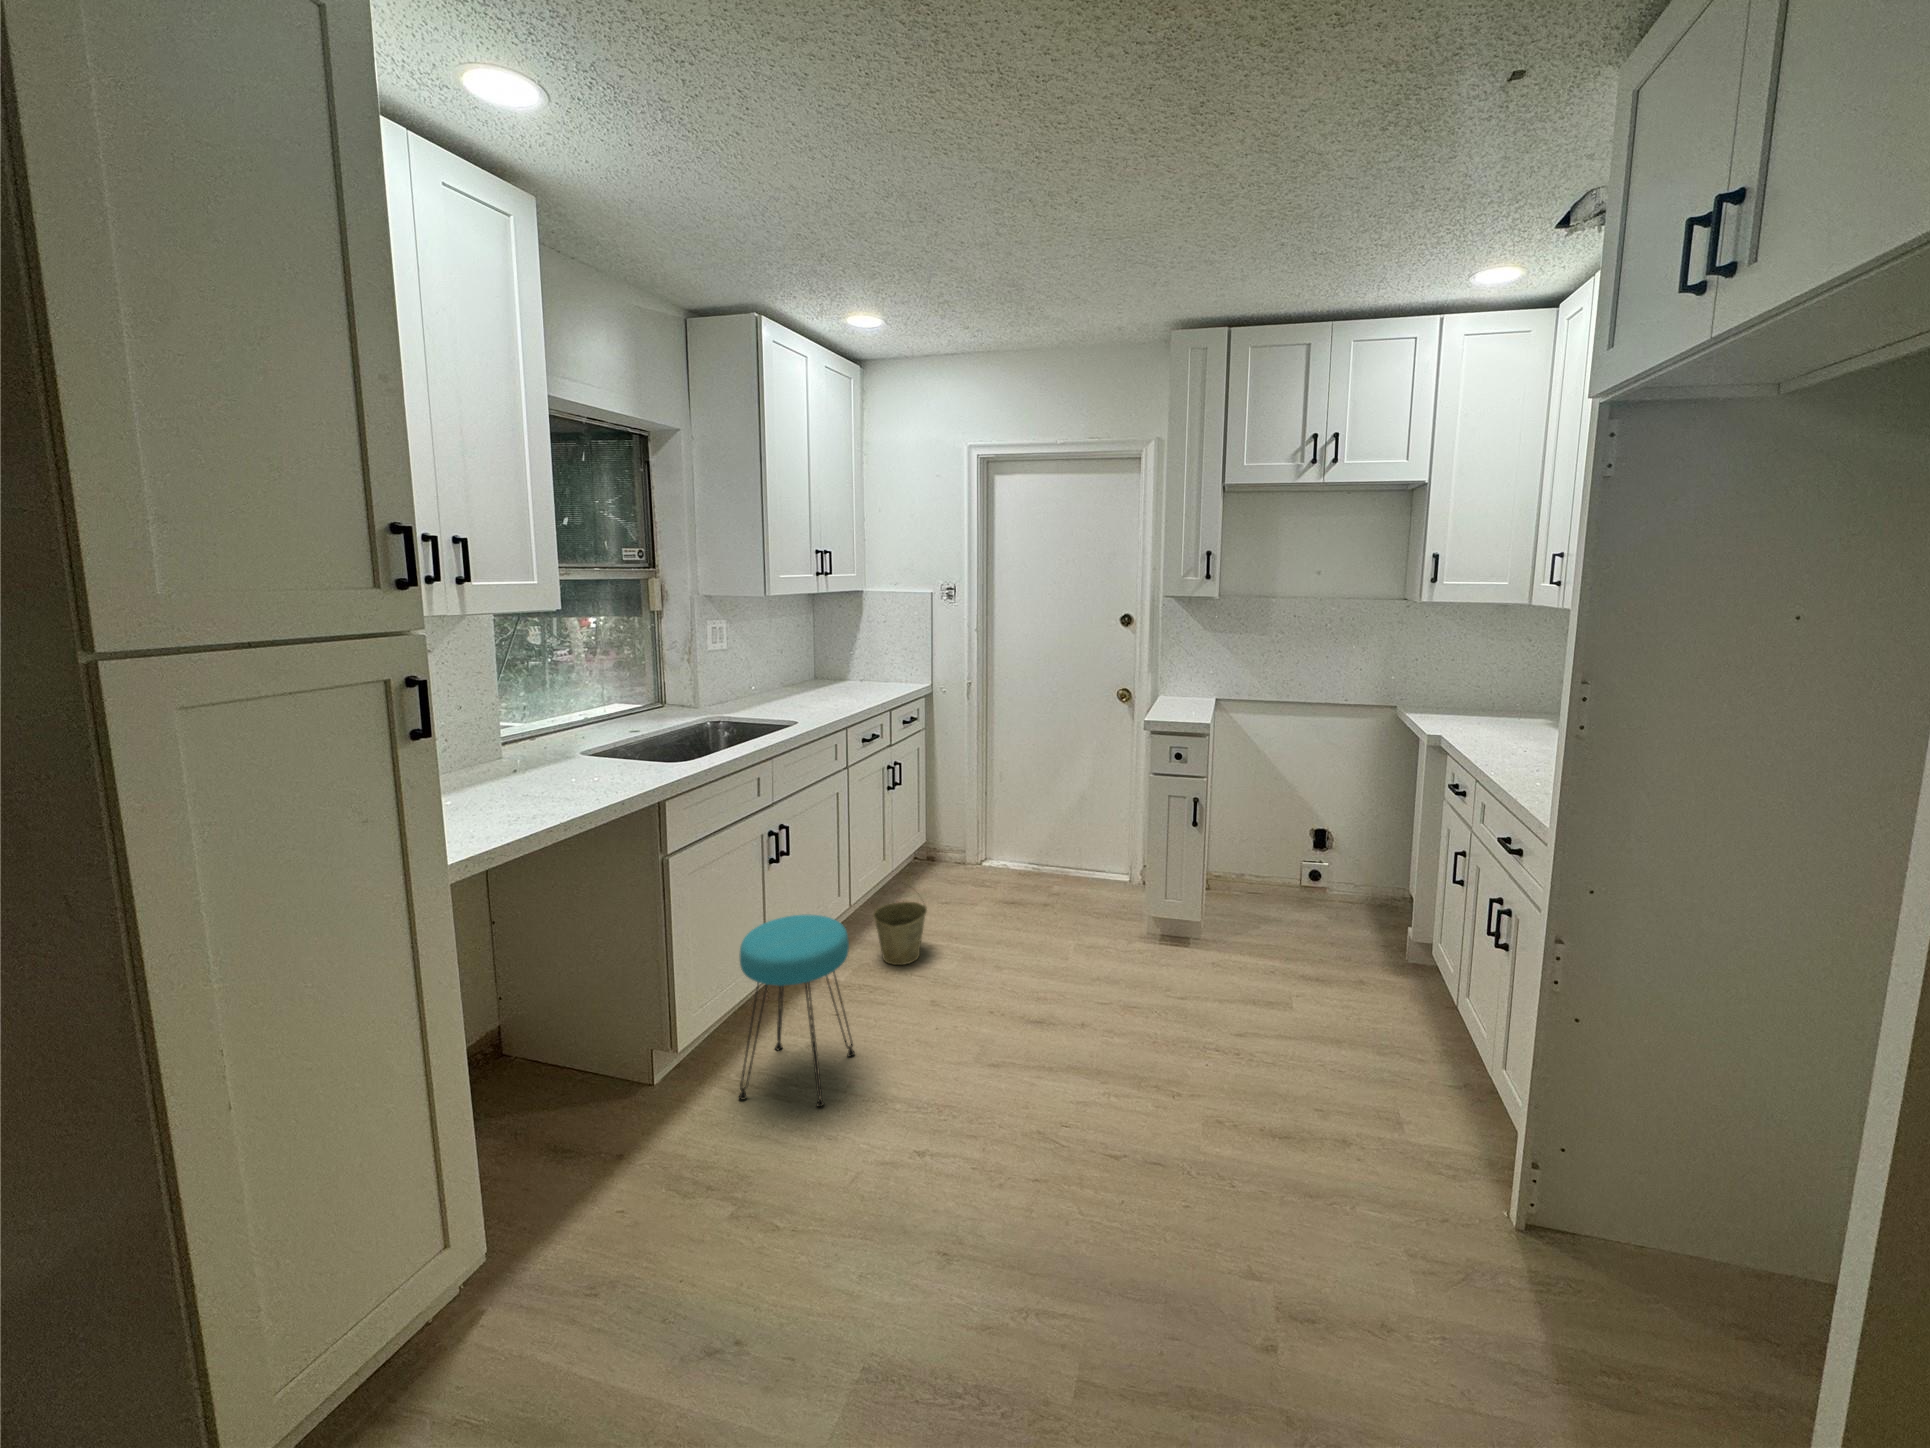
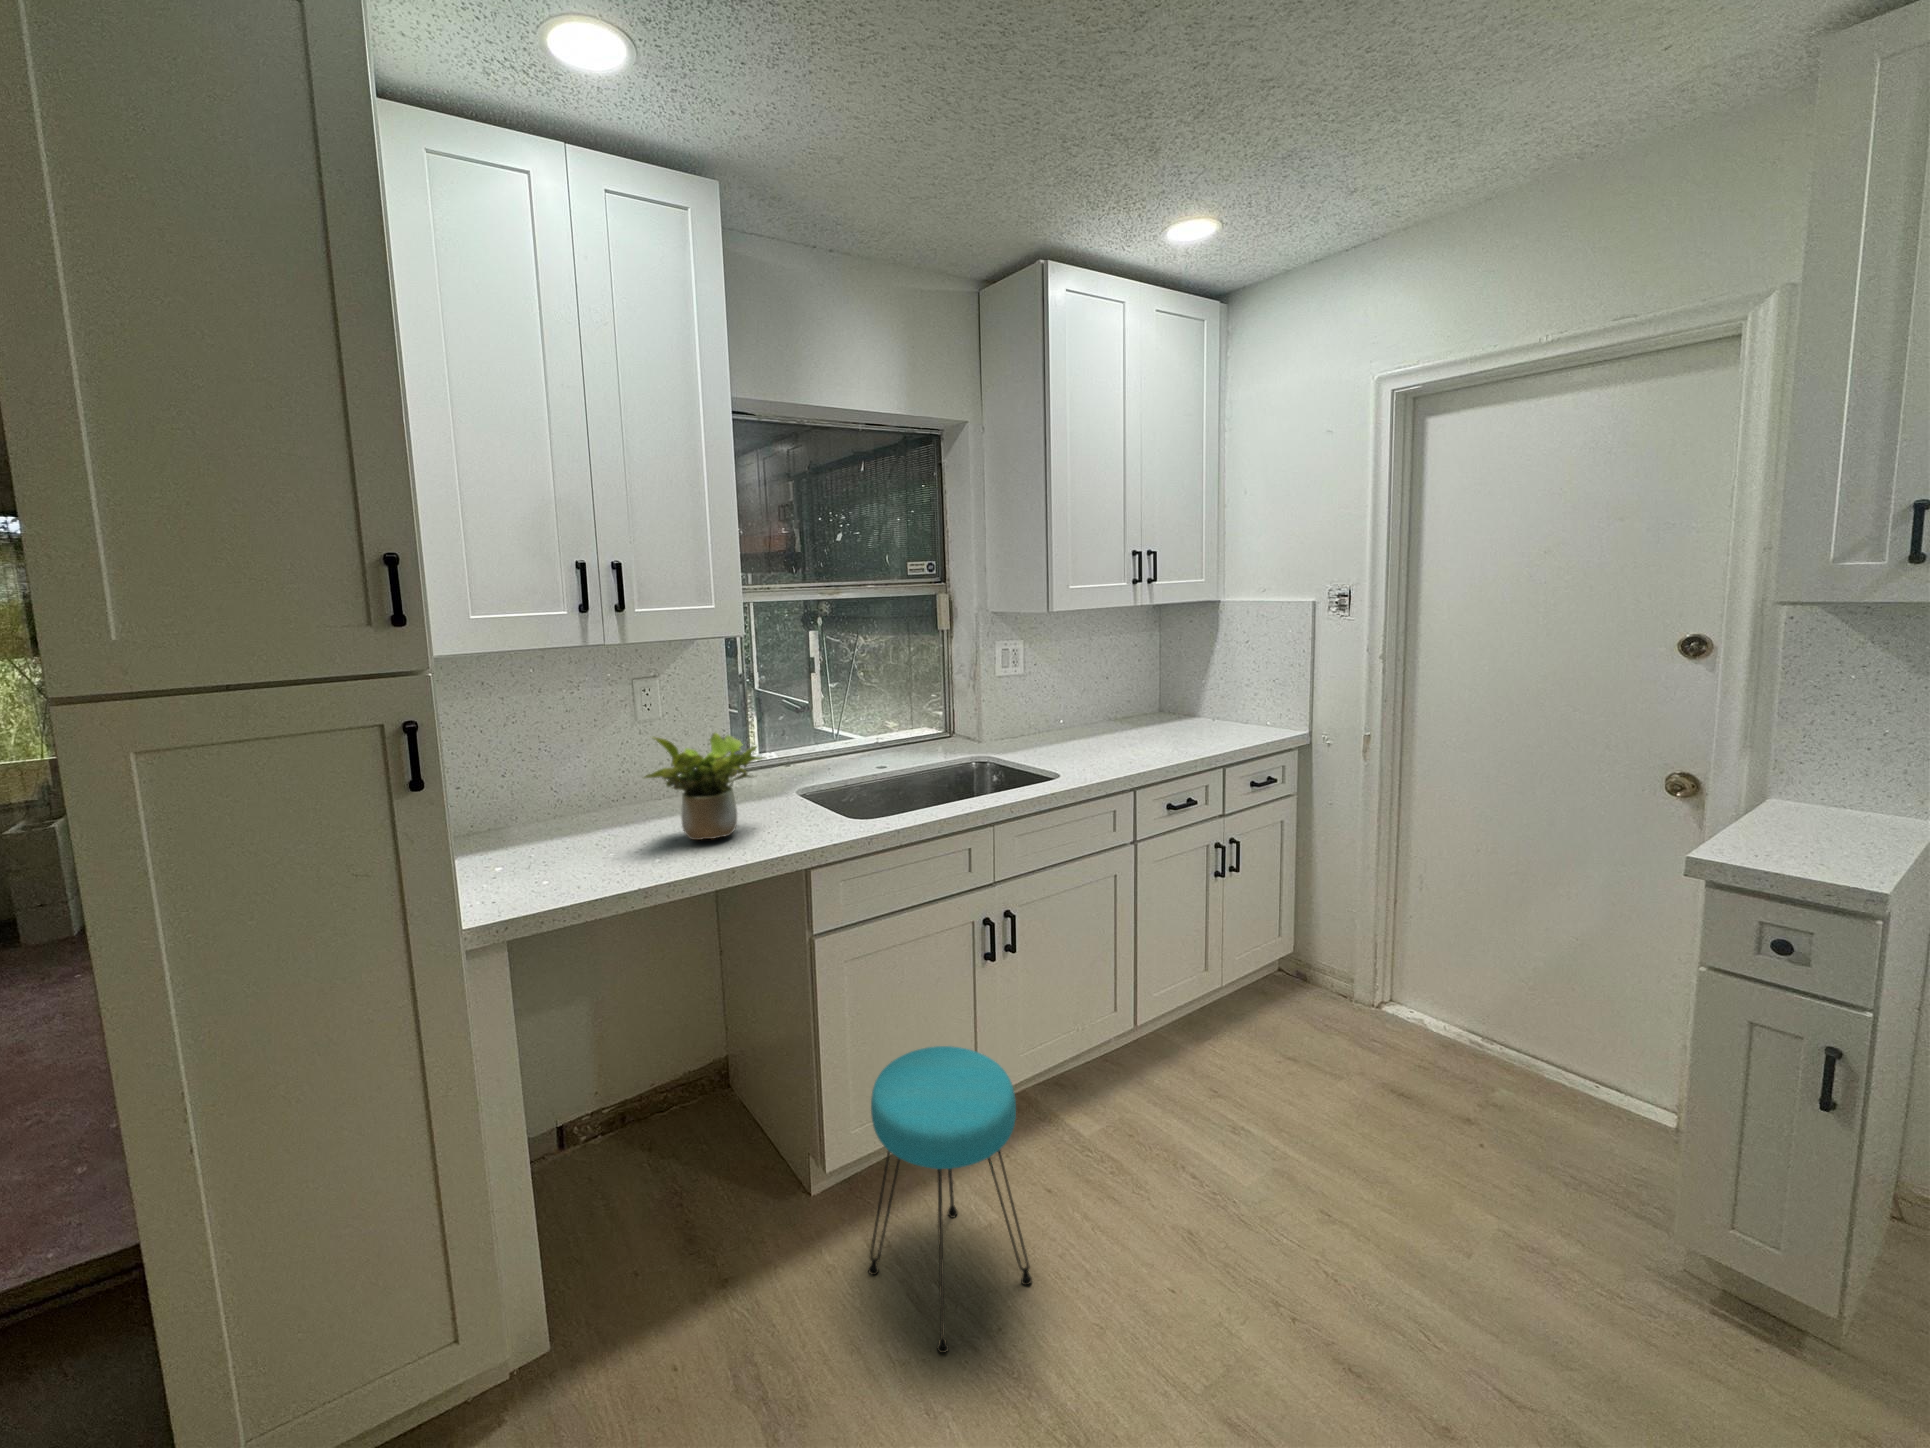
potted plant: none [491,699,596,796] -> present [645,733,765,840]
bucket: present [873,882,927,965] -> none [1138,1029,1222,1157]

